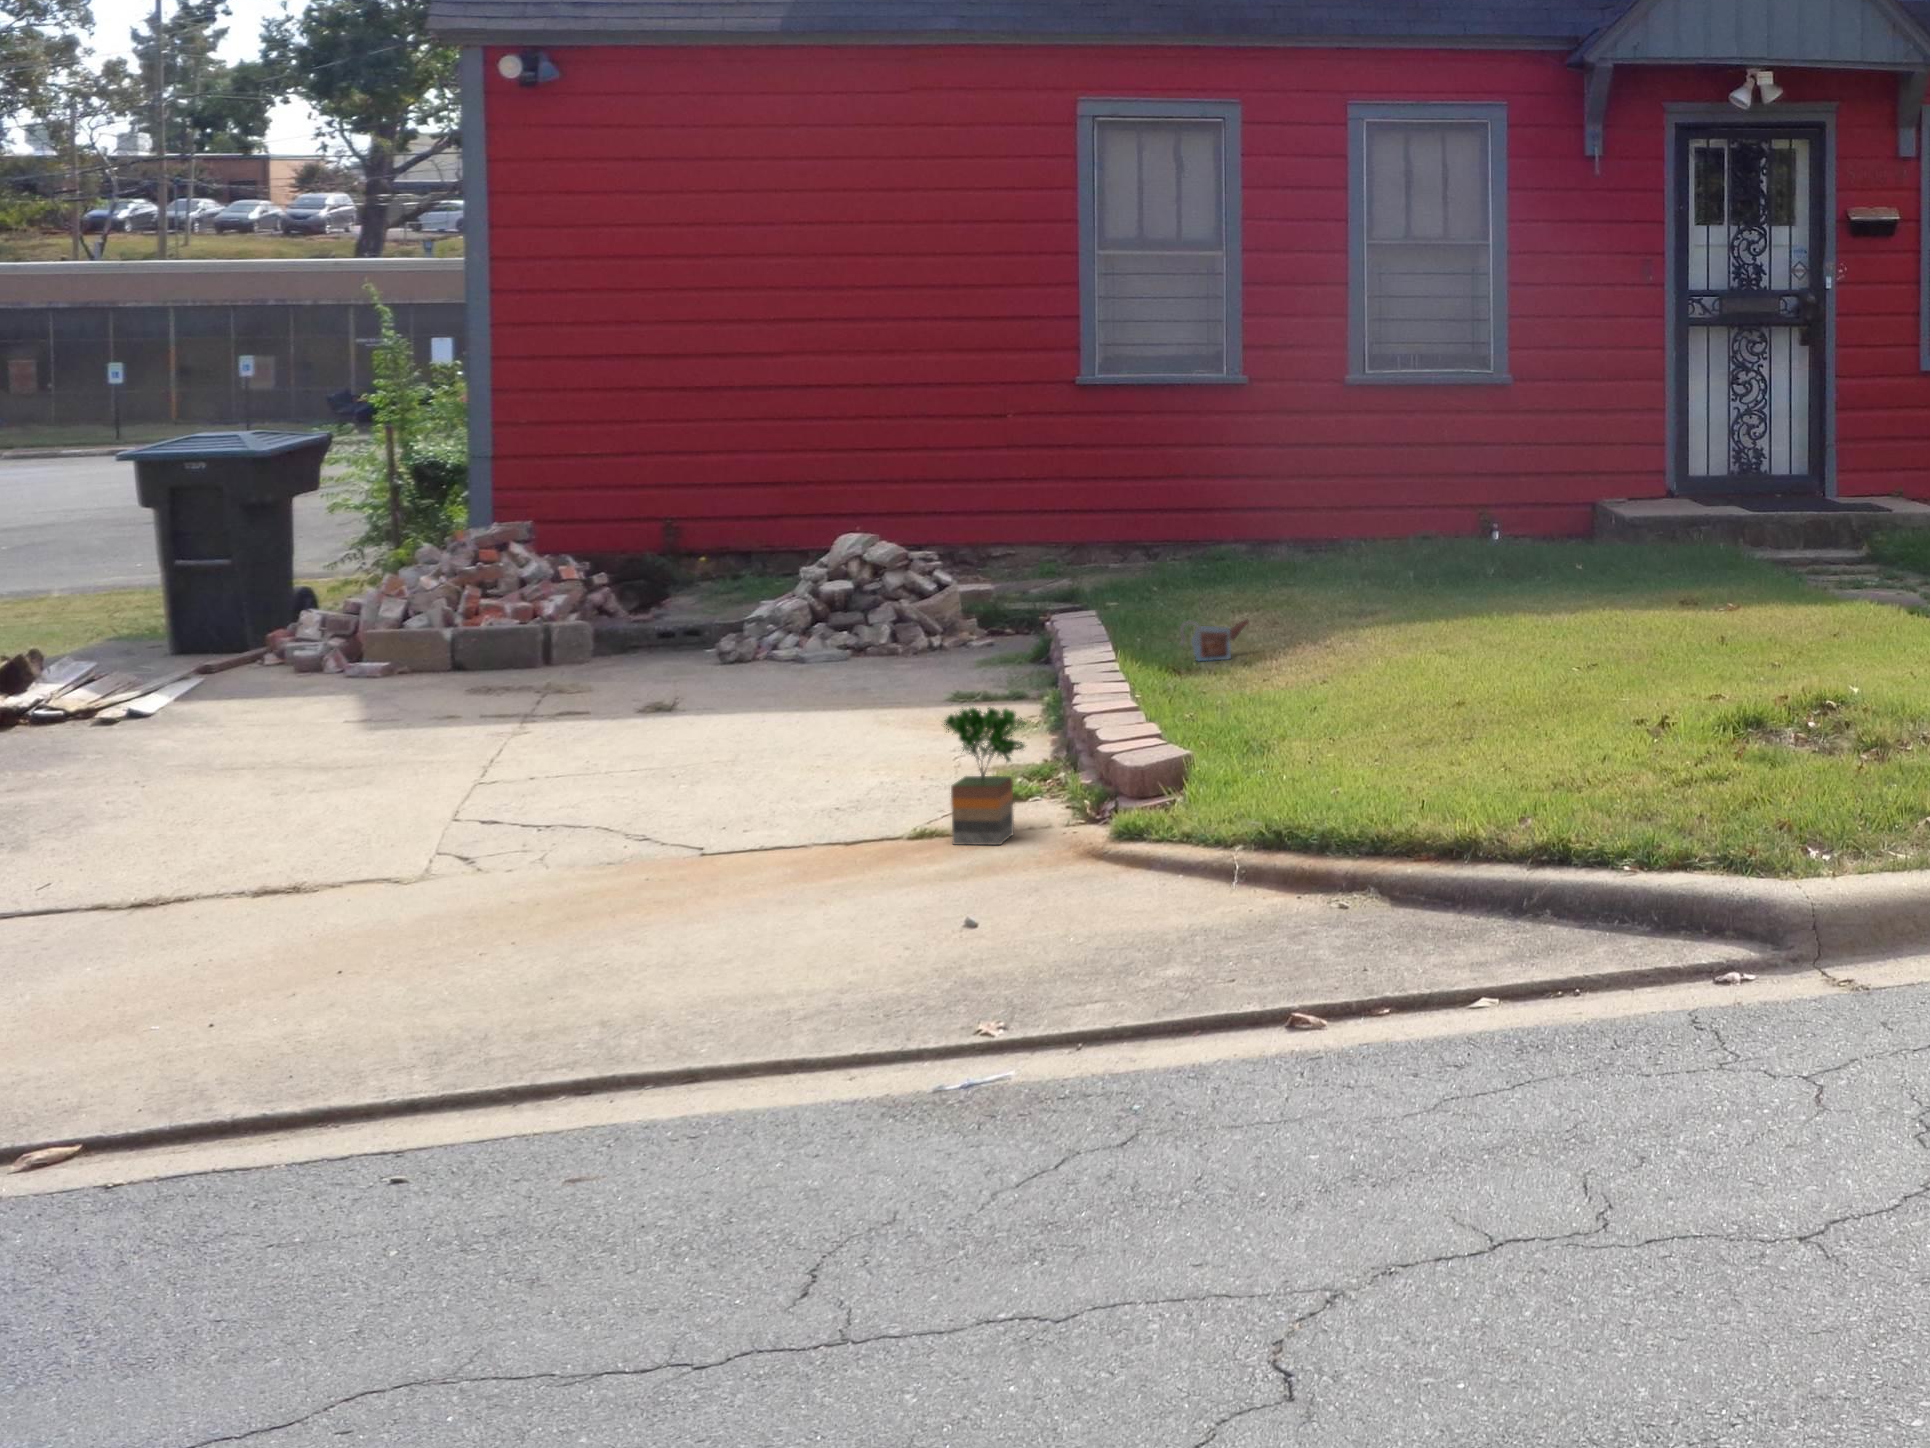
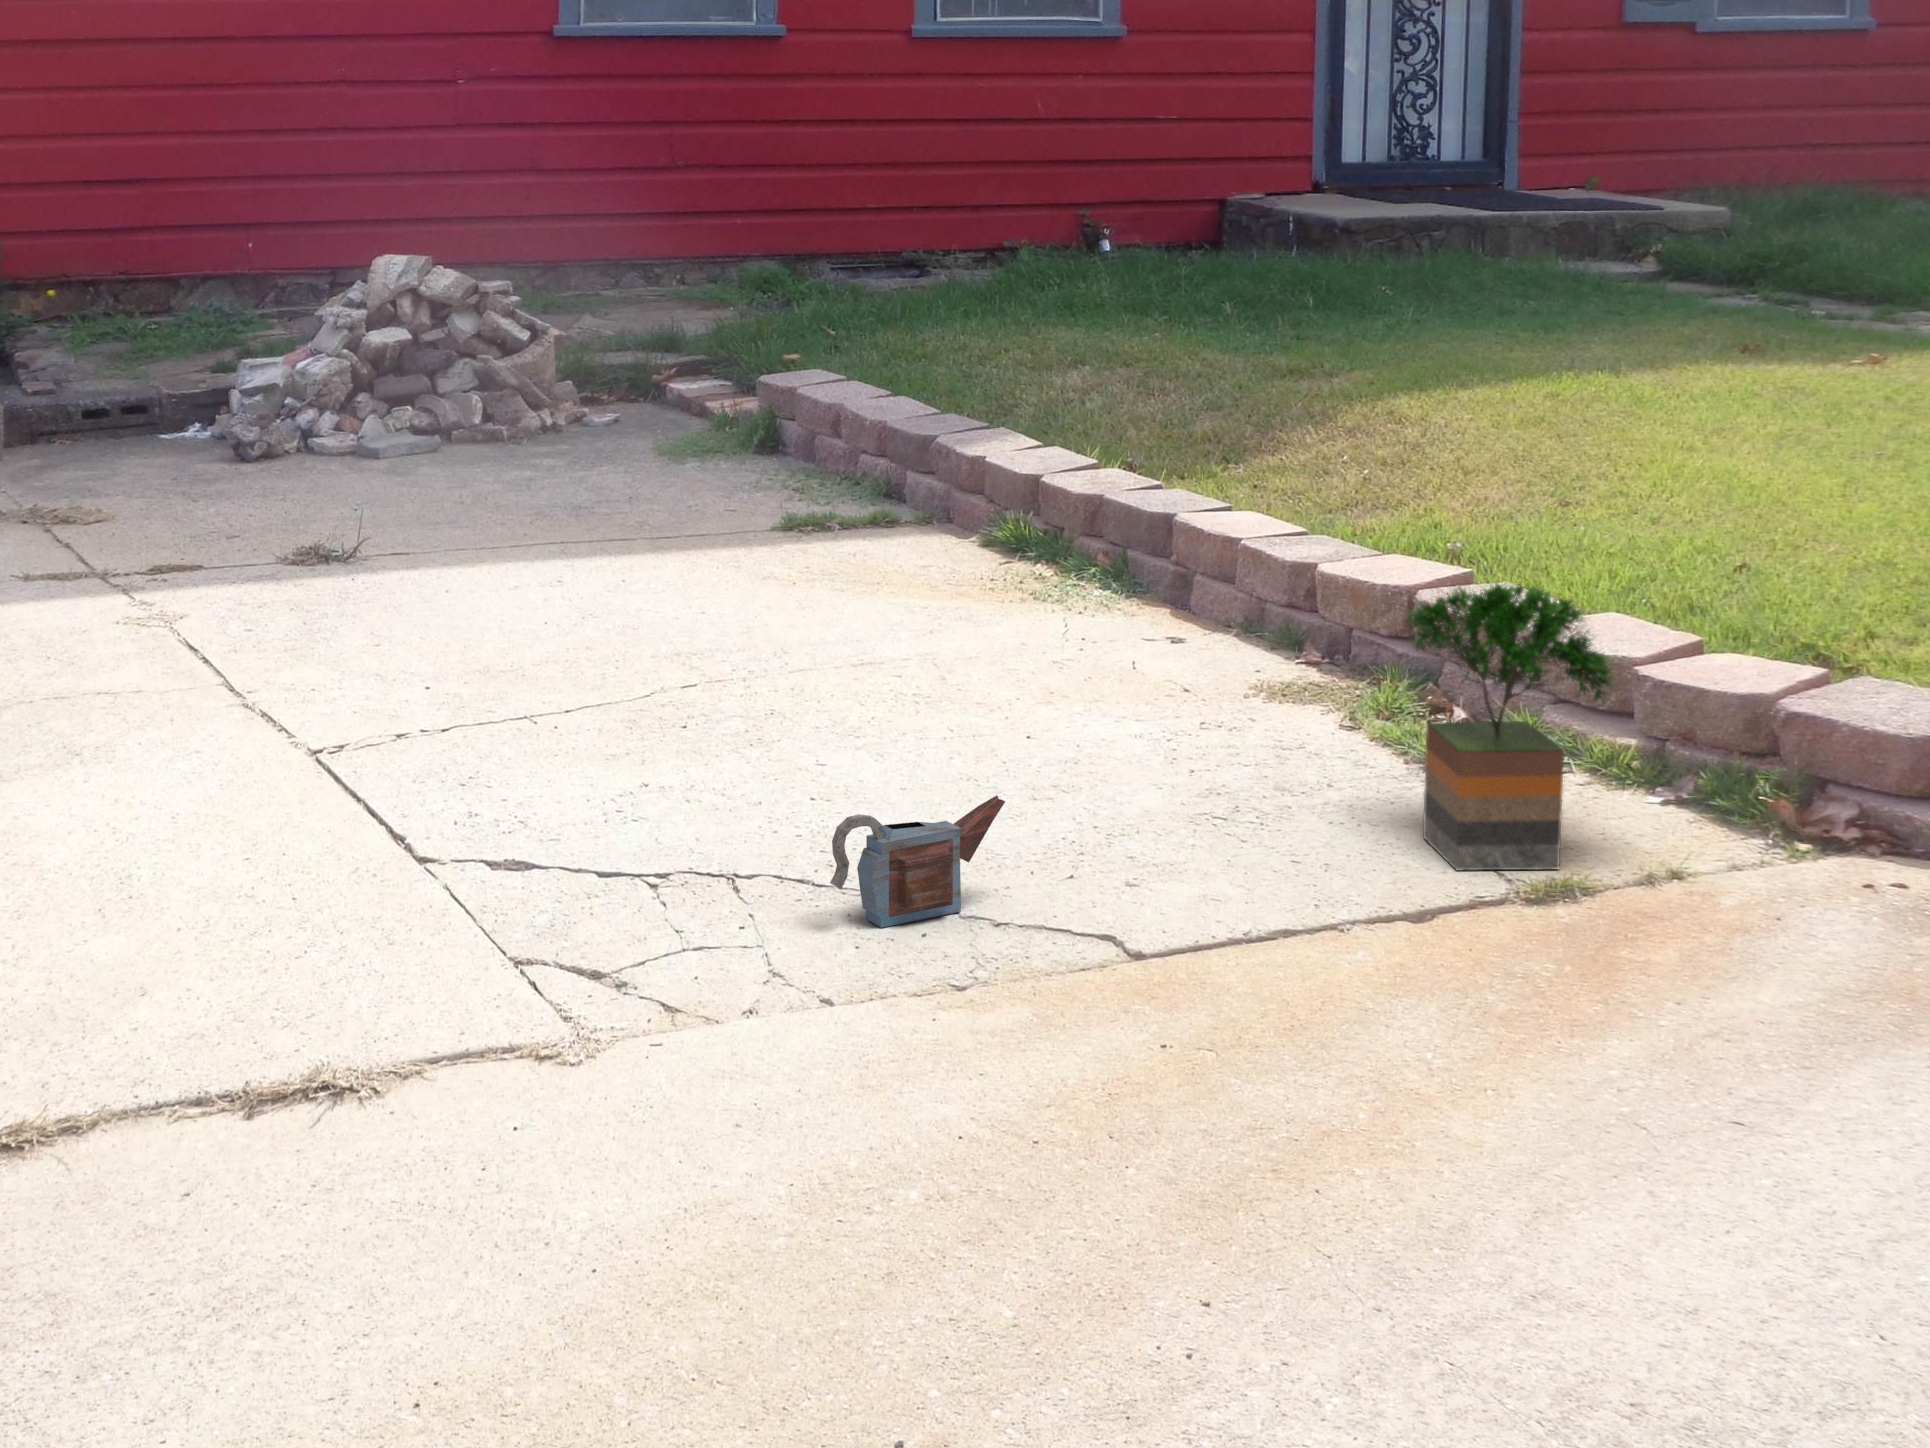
watering can: present [1180,620,1248,661] -> present [830,795,1005,928]

